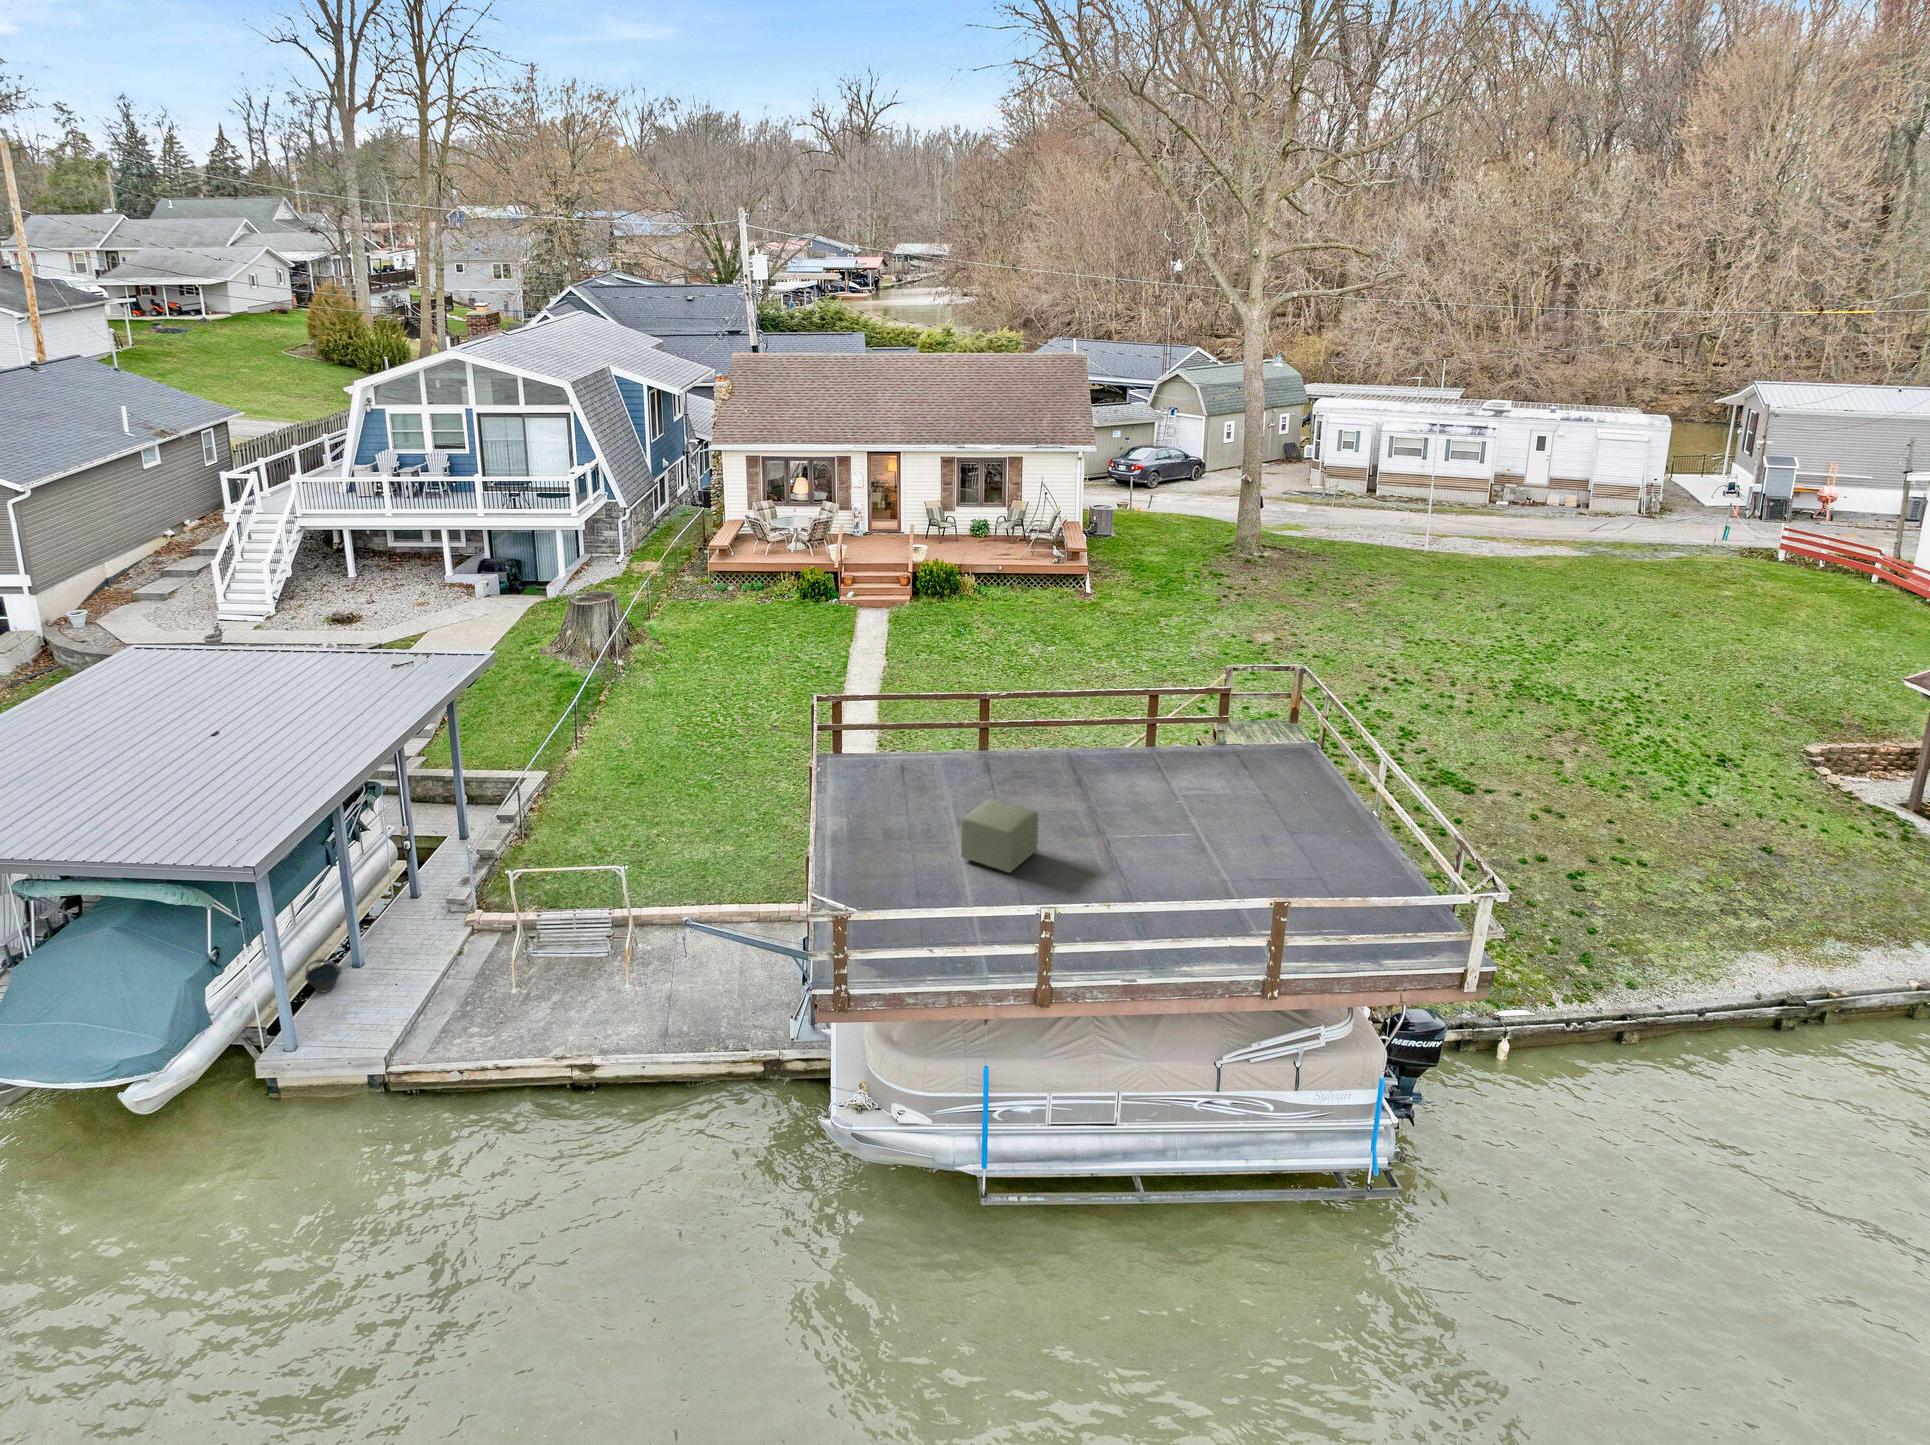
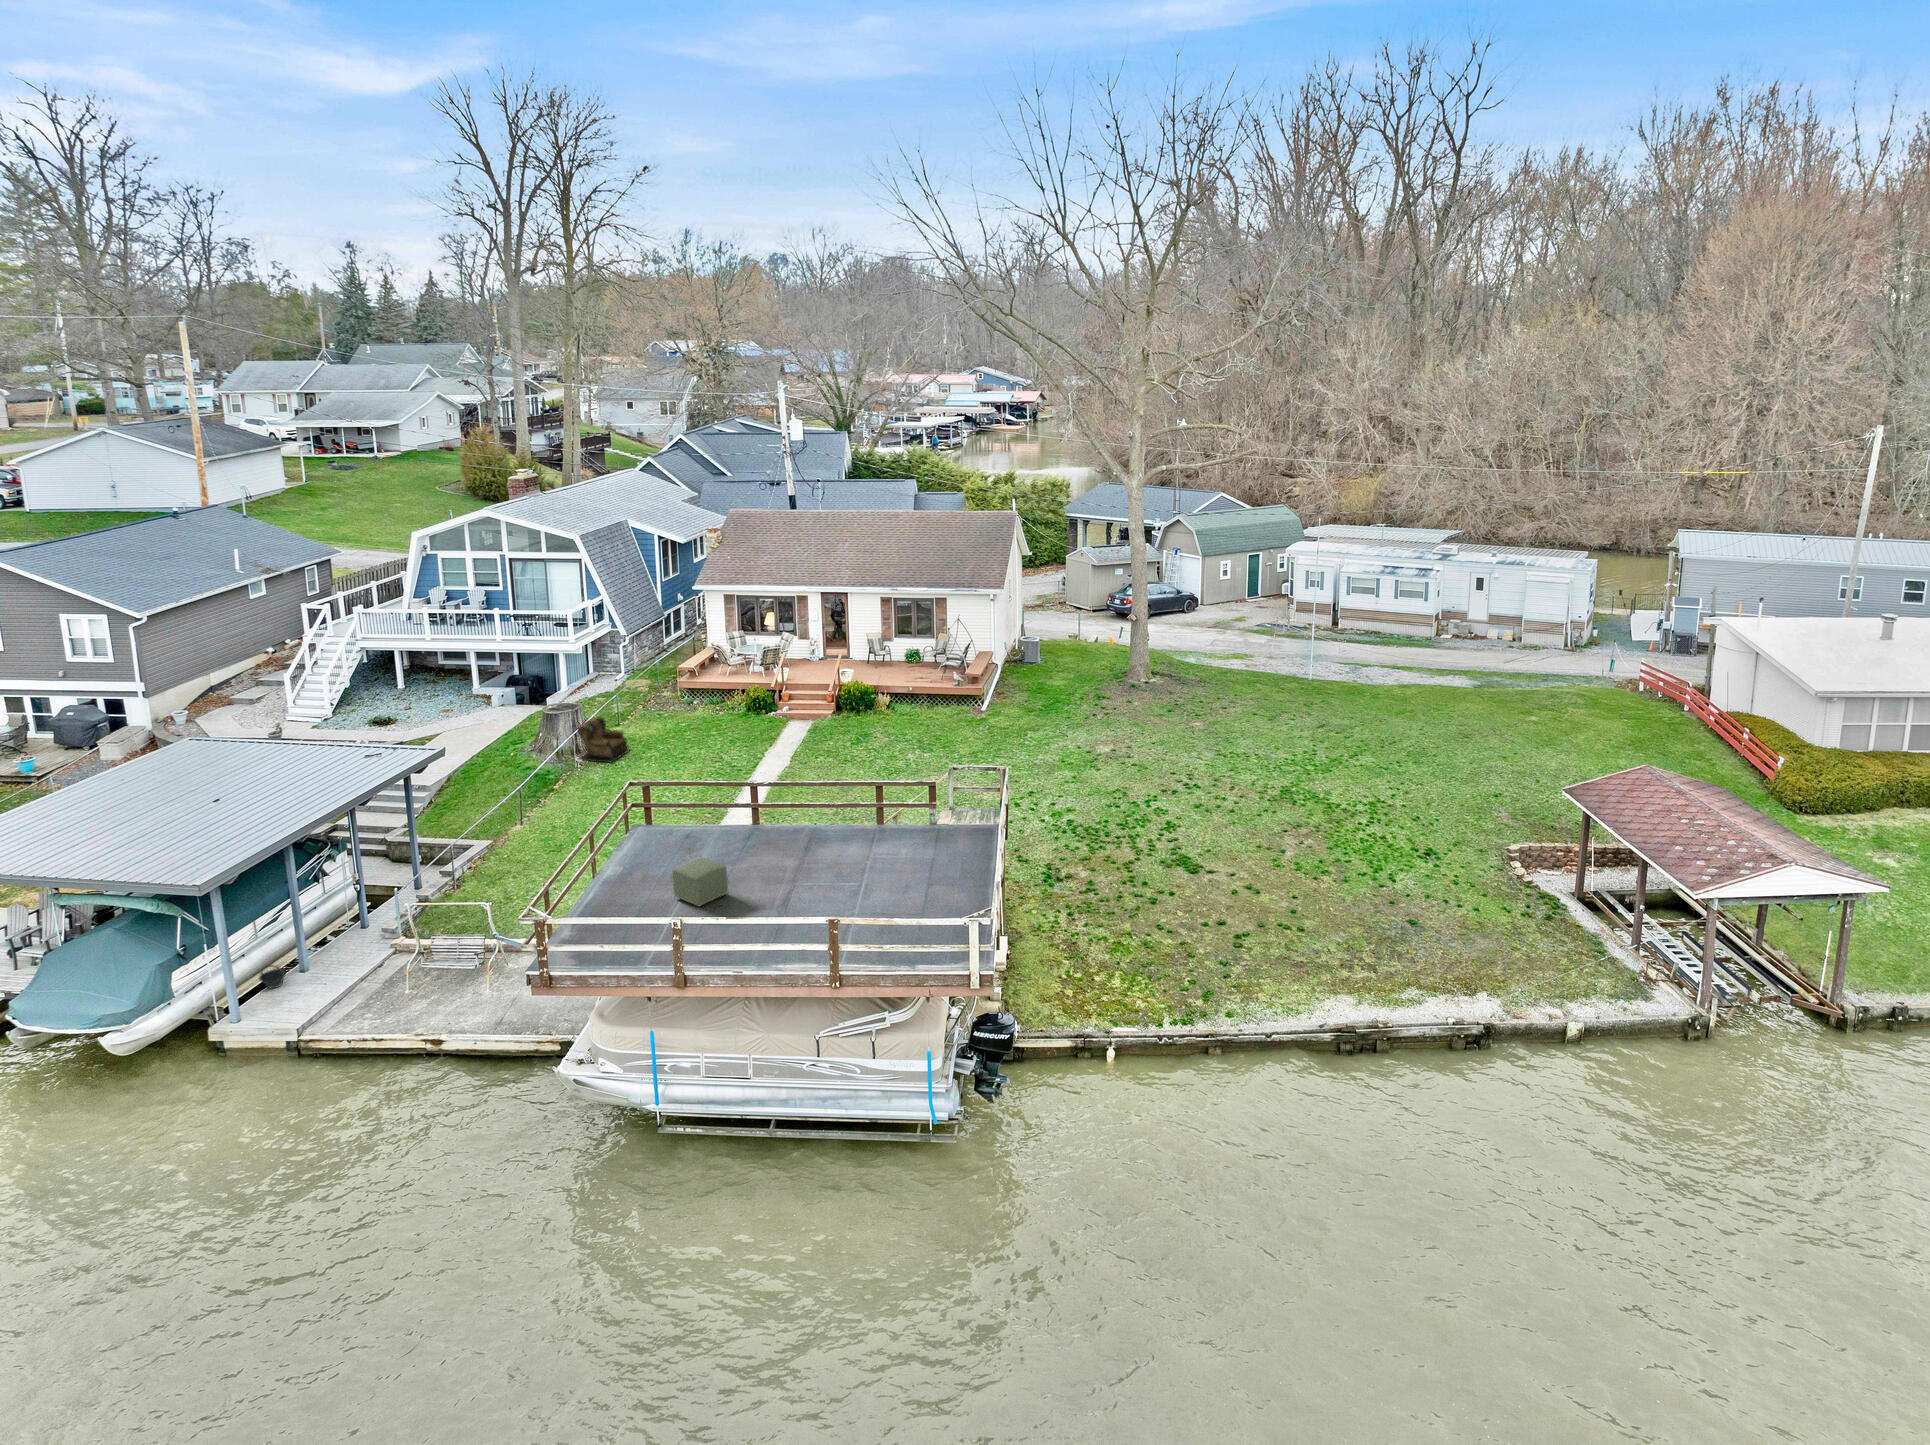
armchair: none [609,607,675,665] -> present [577,717,629,763]

